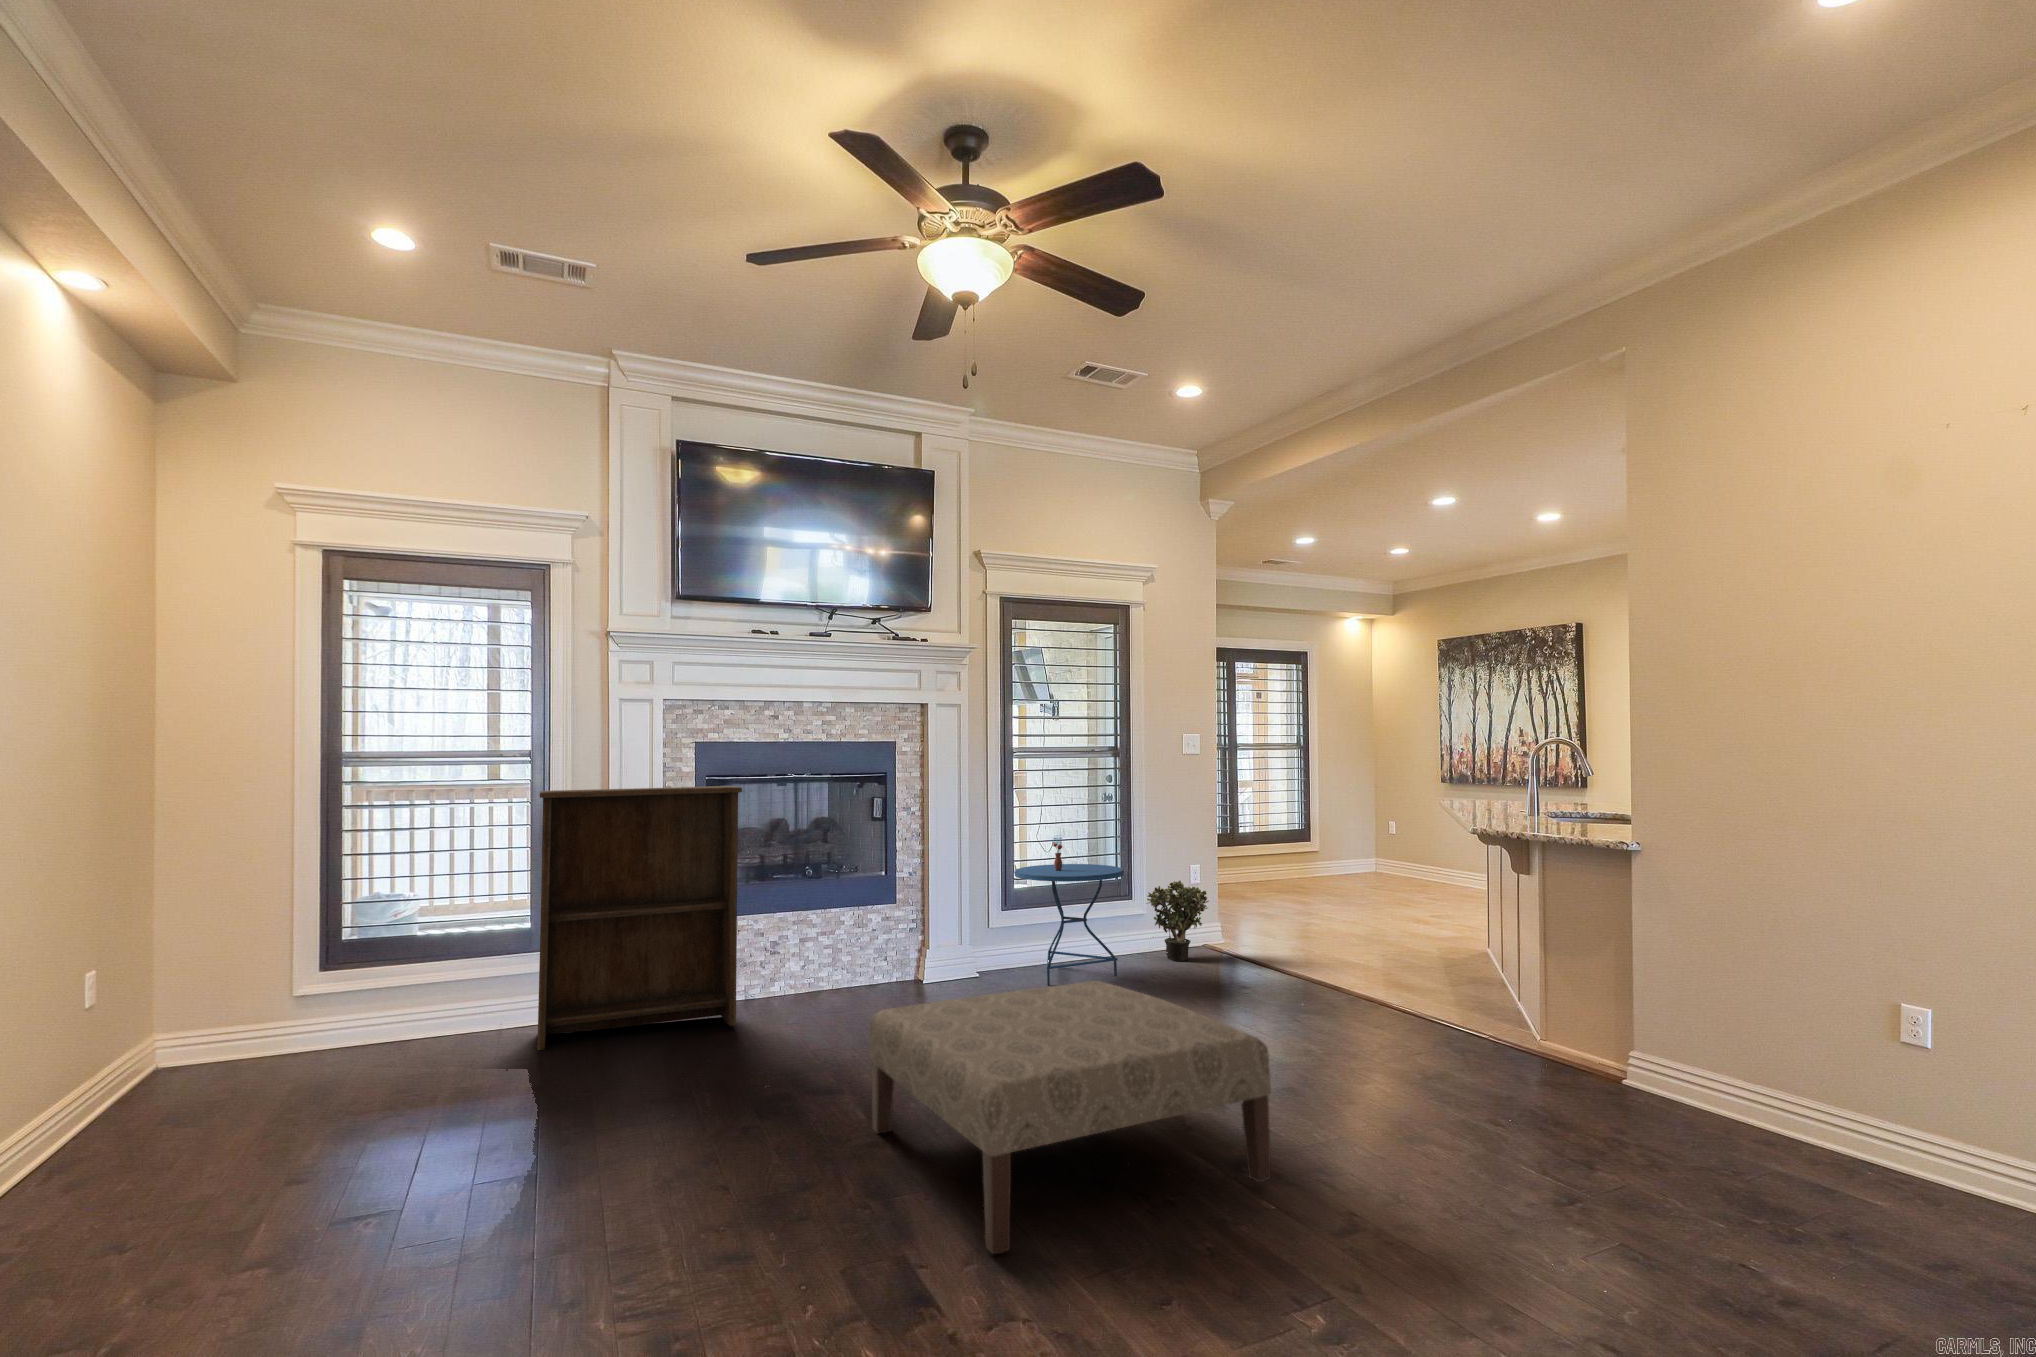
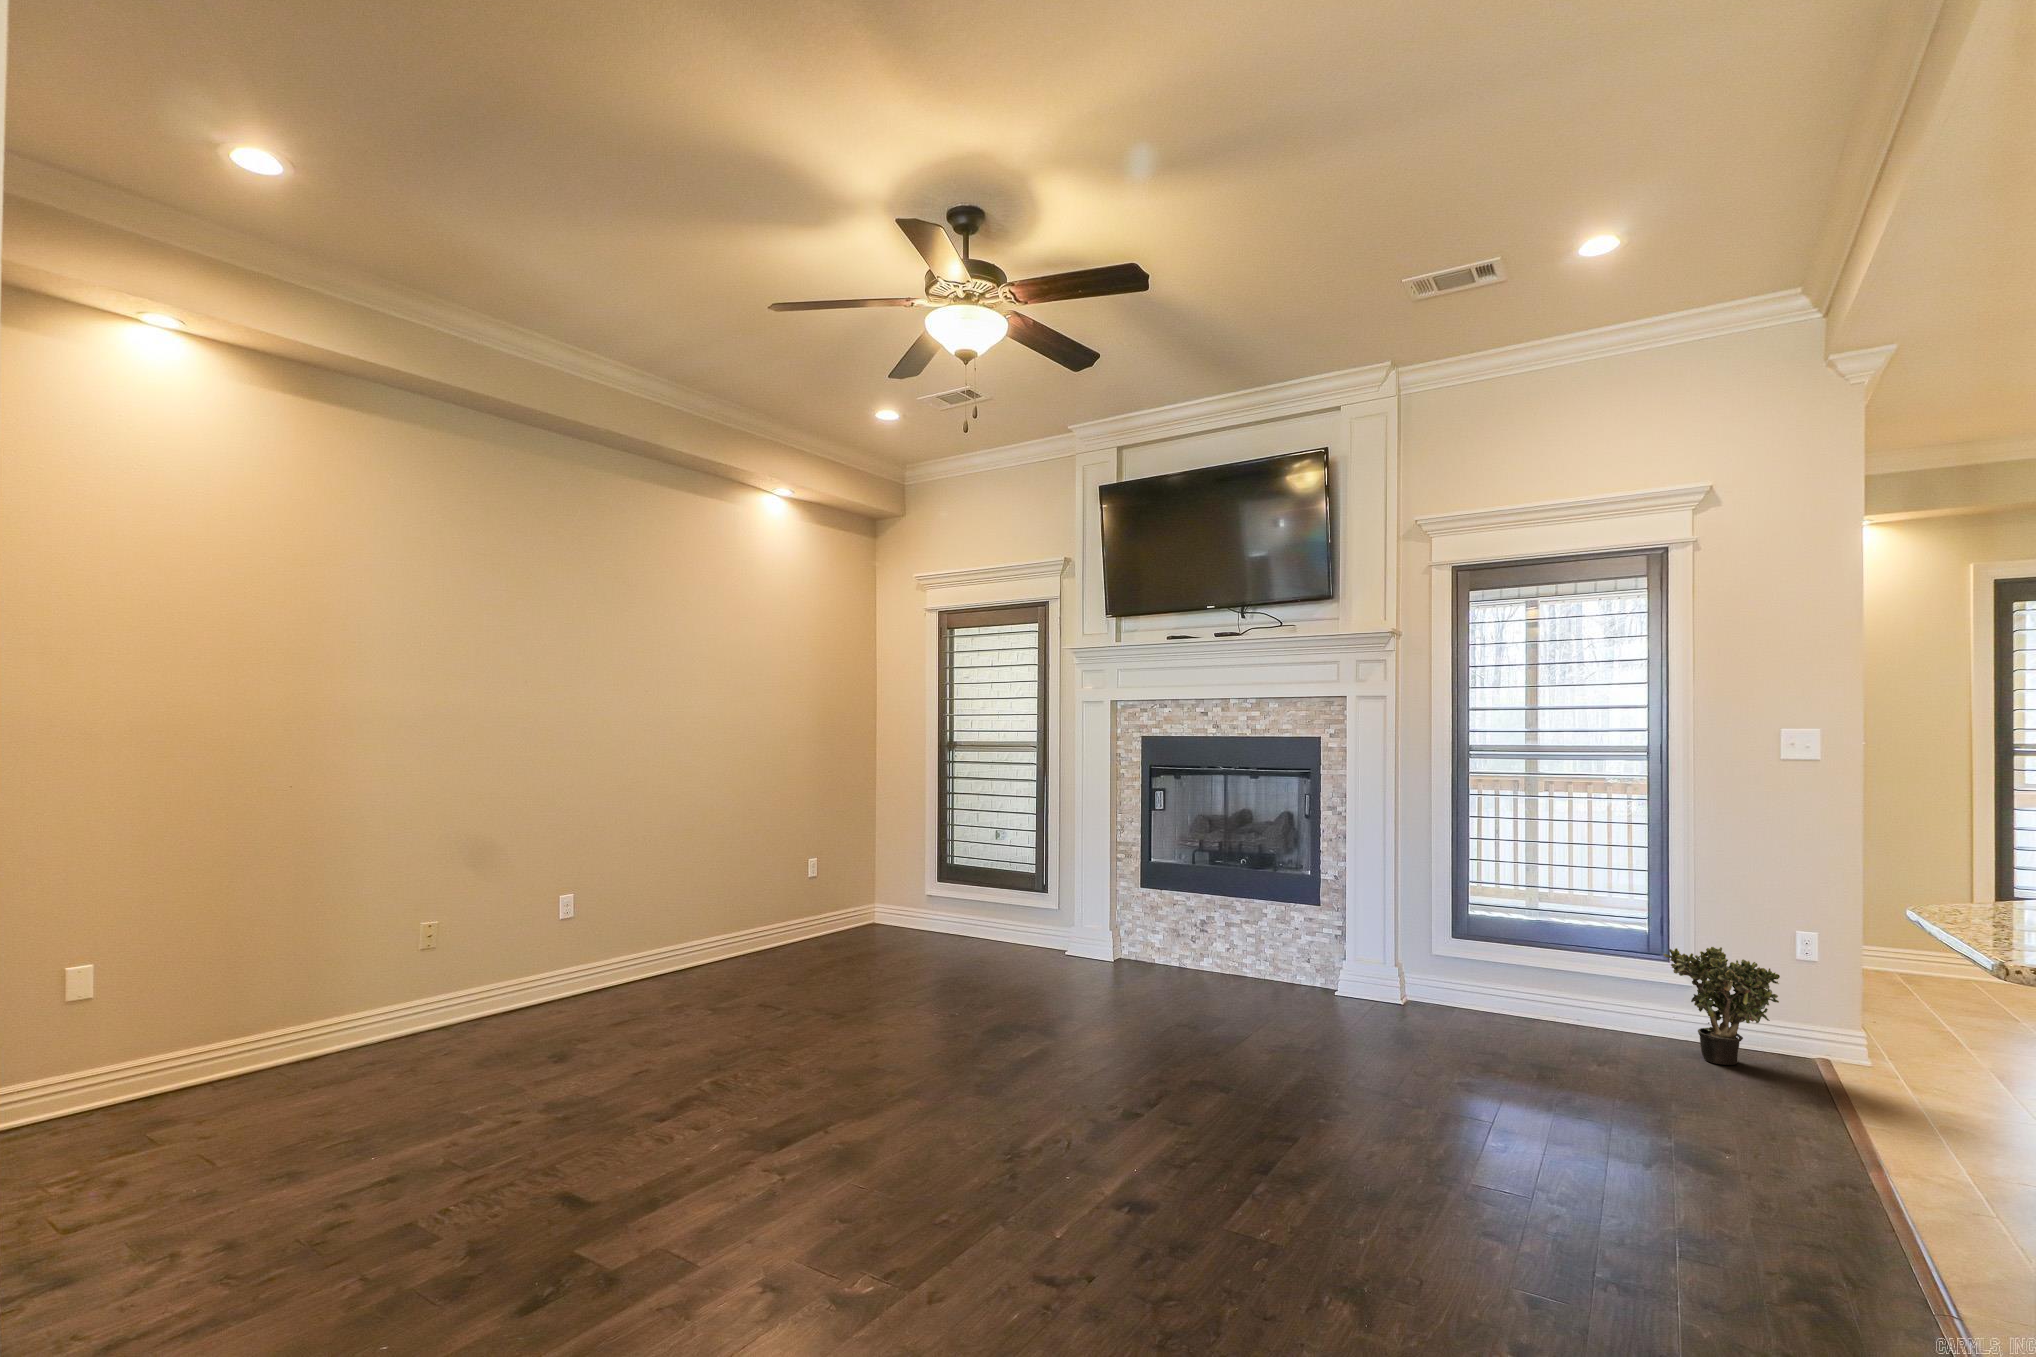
bookshelf: present [537,786,742,1050] -> none [977,772,1124,976]
side table: present [1014,843,1124,985] -> none [1424,866,1573,1047]
ottoman: present [869,981,1271,1254] -> none [830,964,1186,1188]

